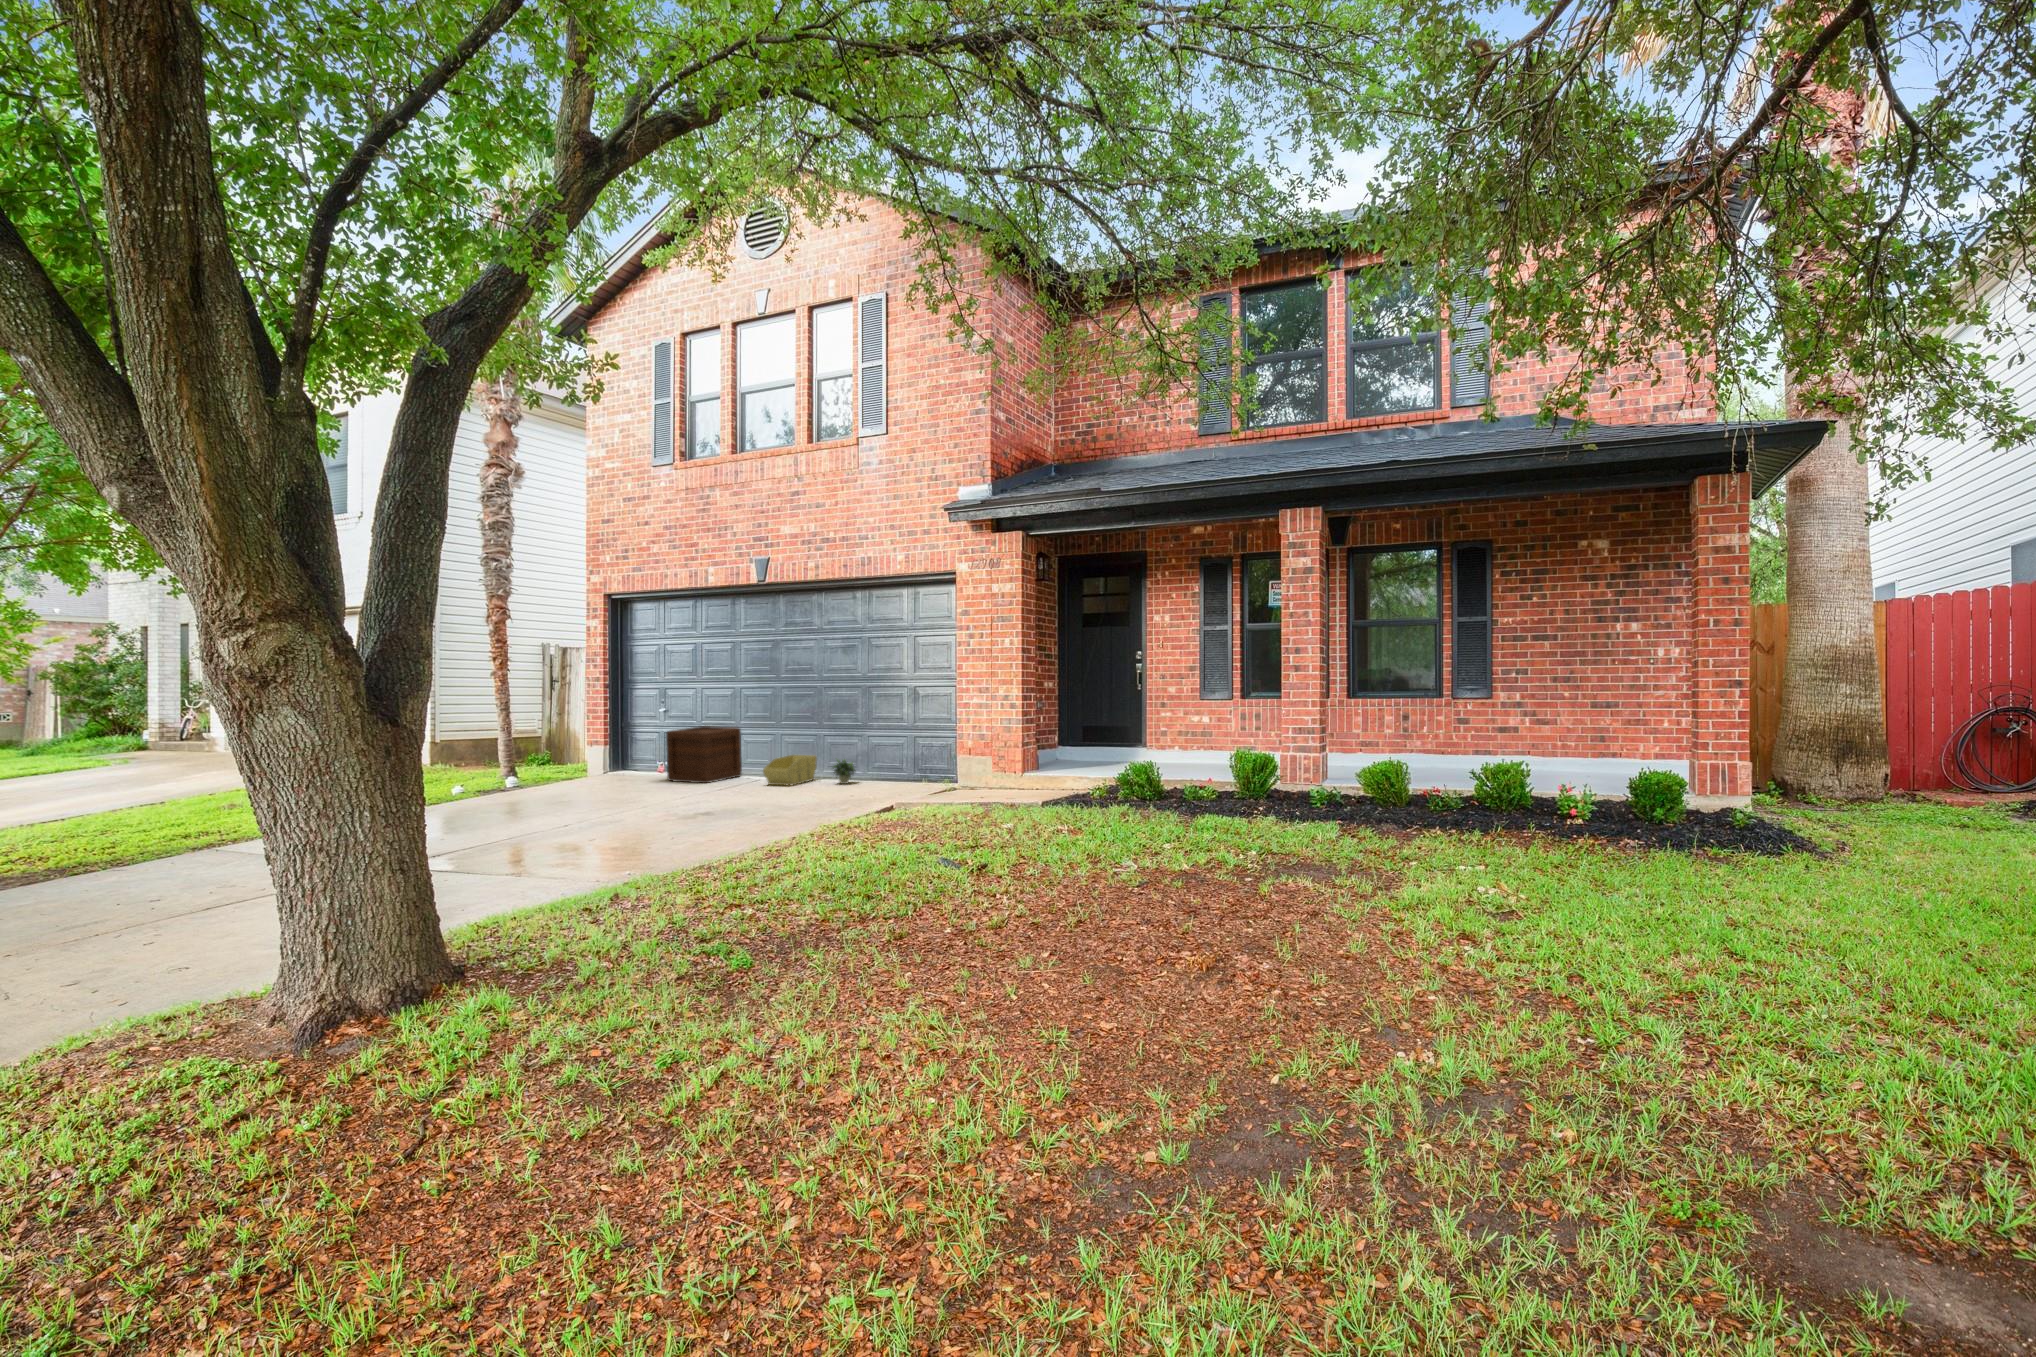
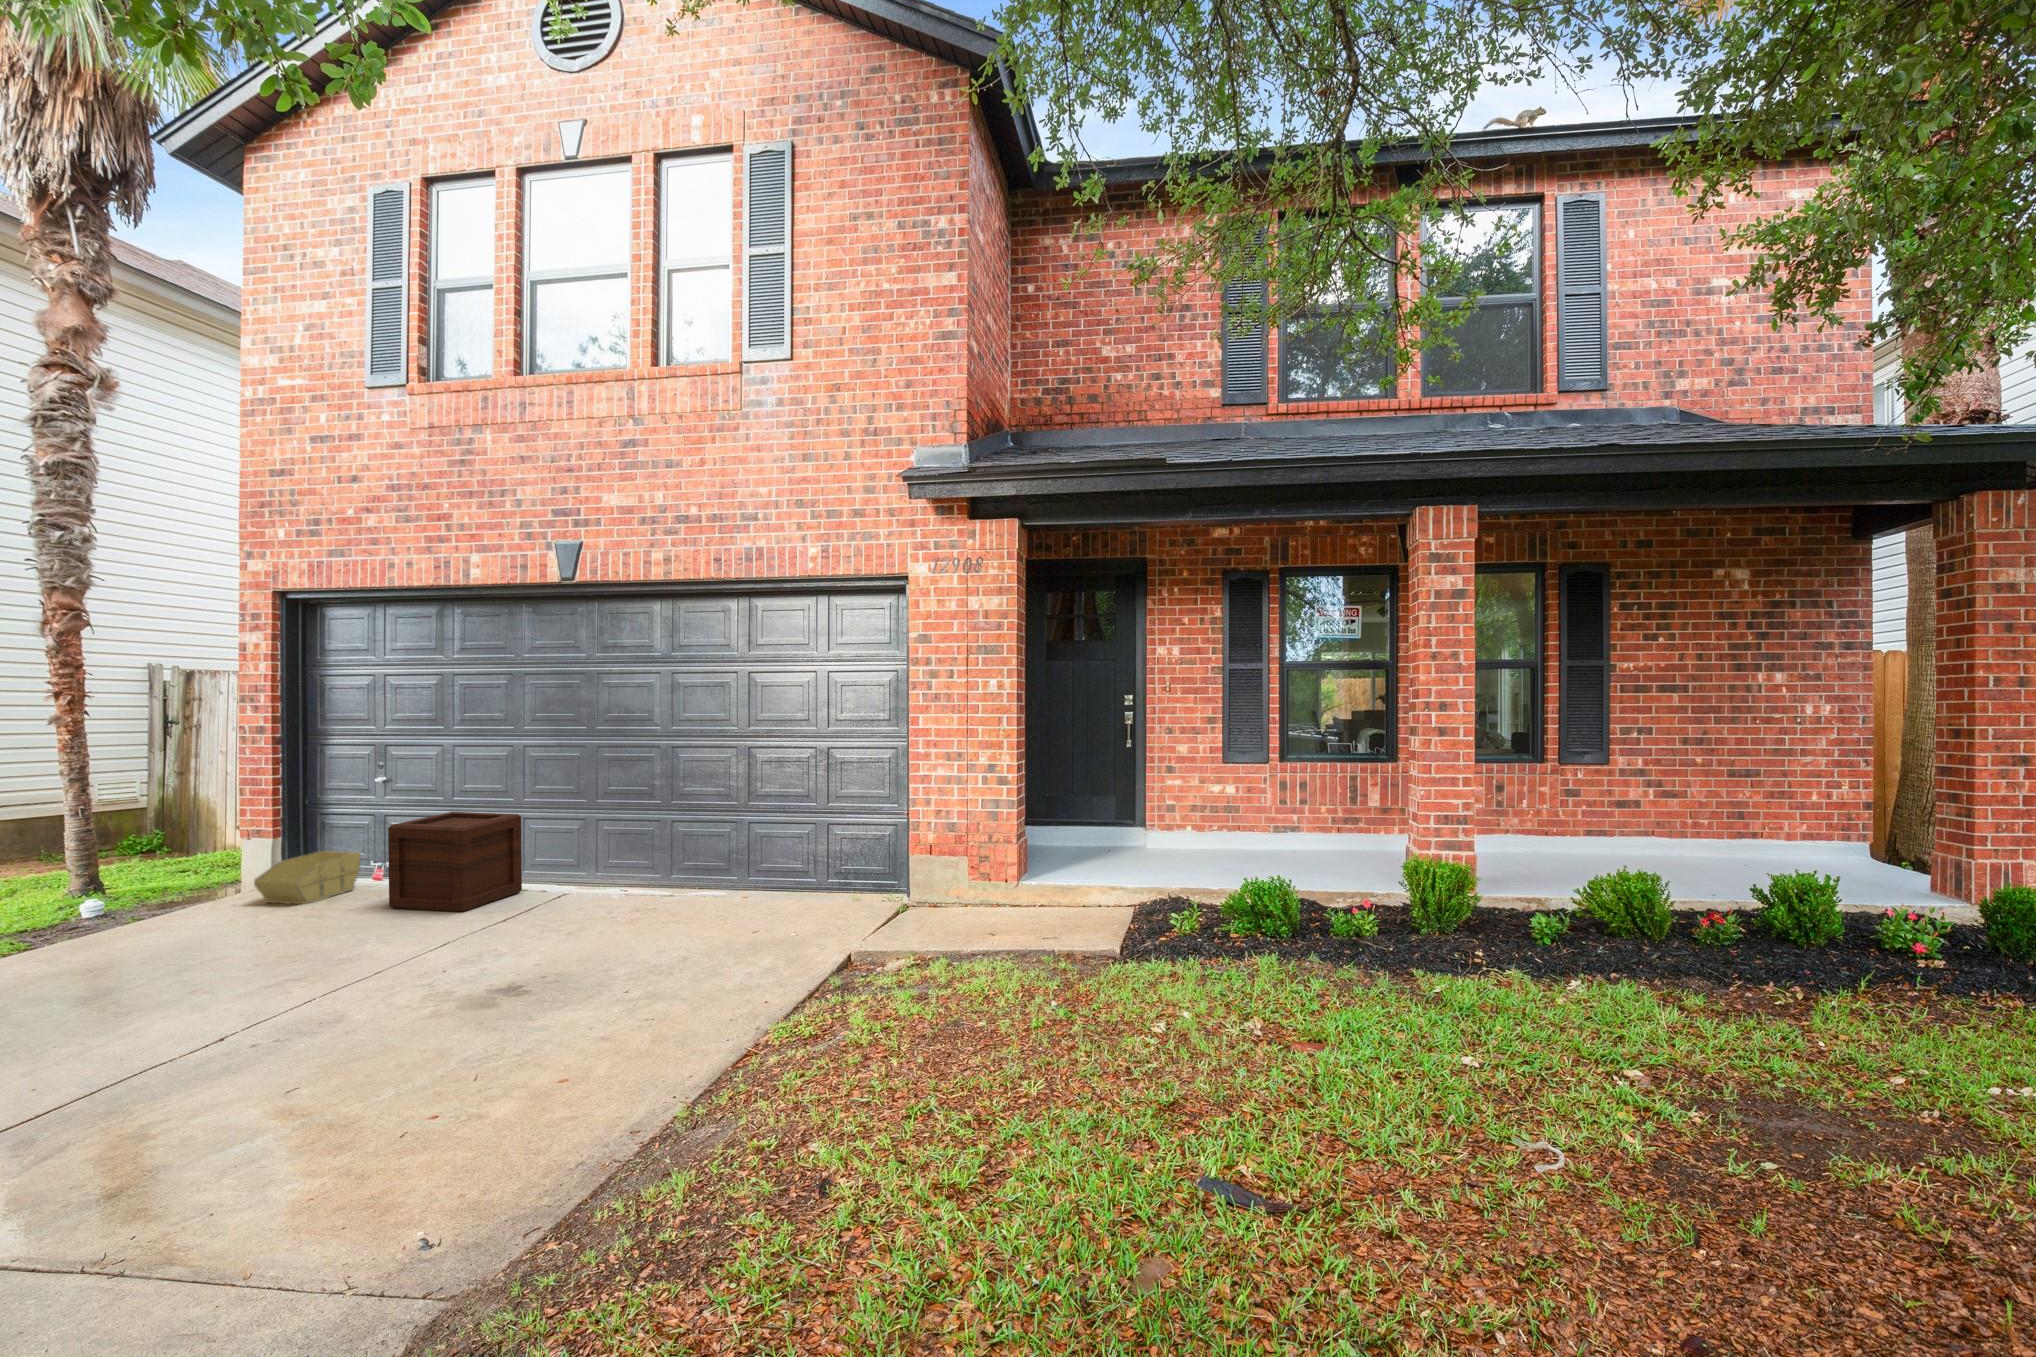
storage bin: present [763,755,817,785] -> present [254,851,361,904]
potted plant: present [833,759,856,784] -> none [686,863,727,906]

